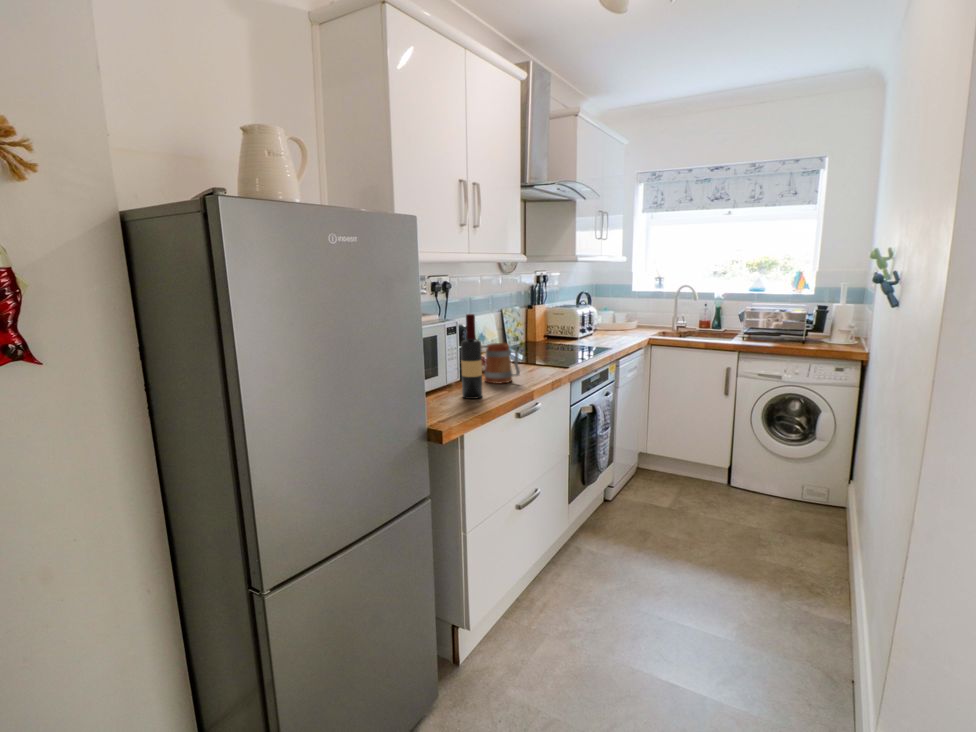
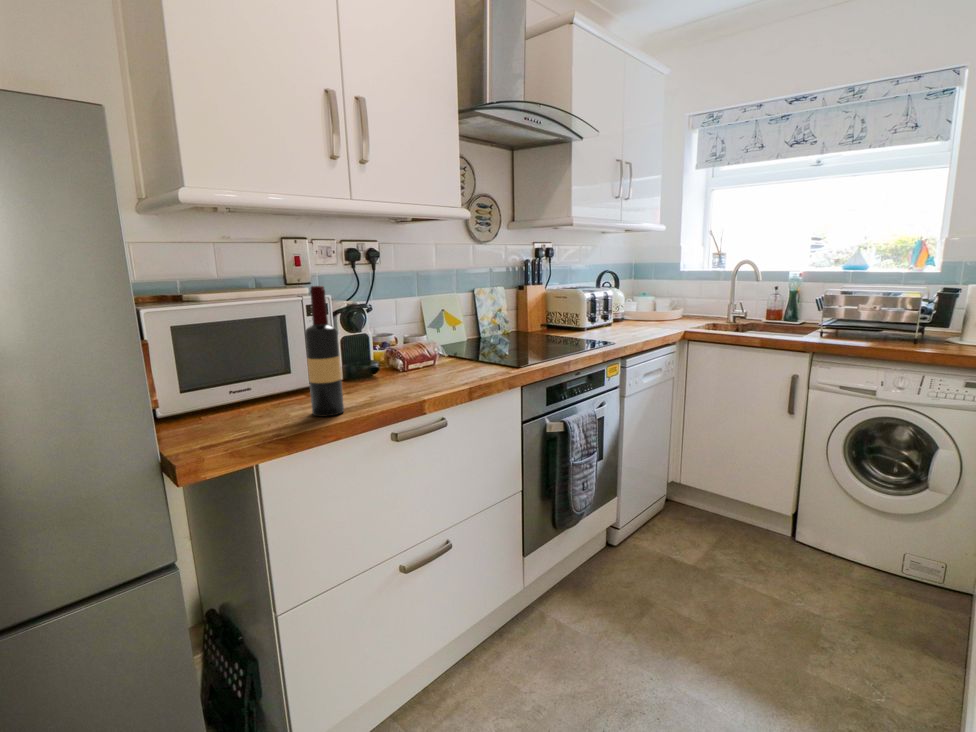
mug: present [484,343,520,384] -> none [383,332,429,392]

